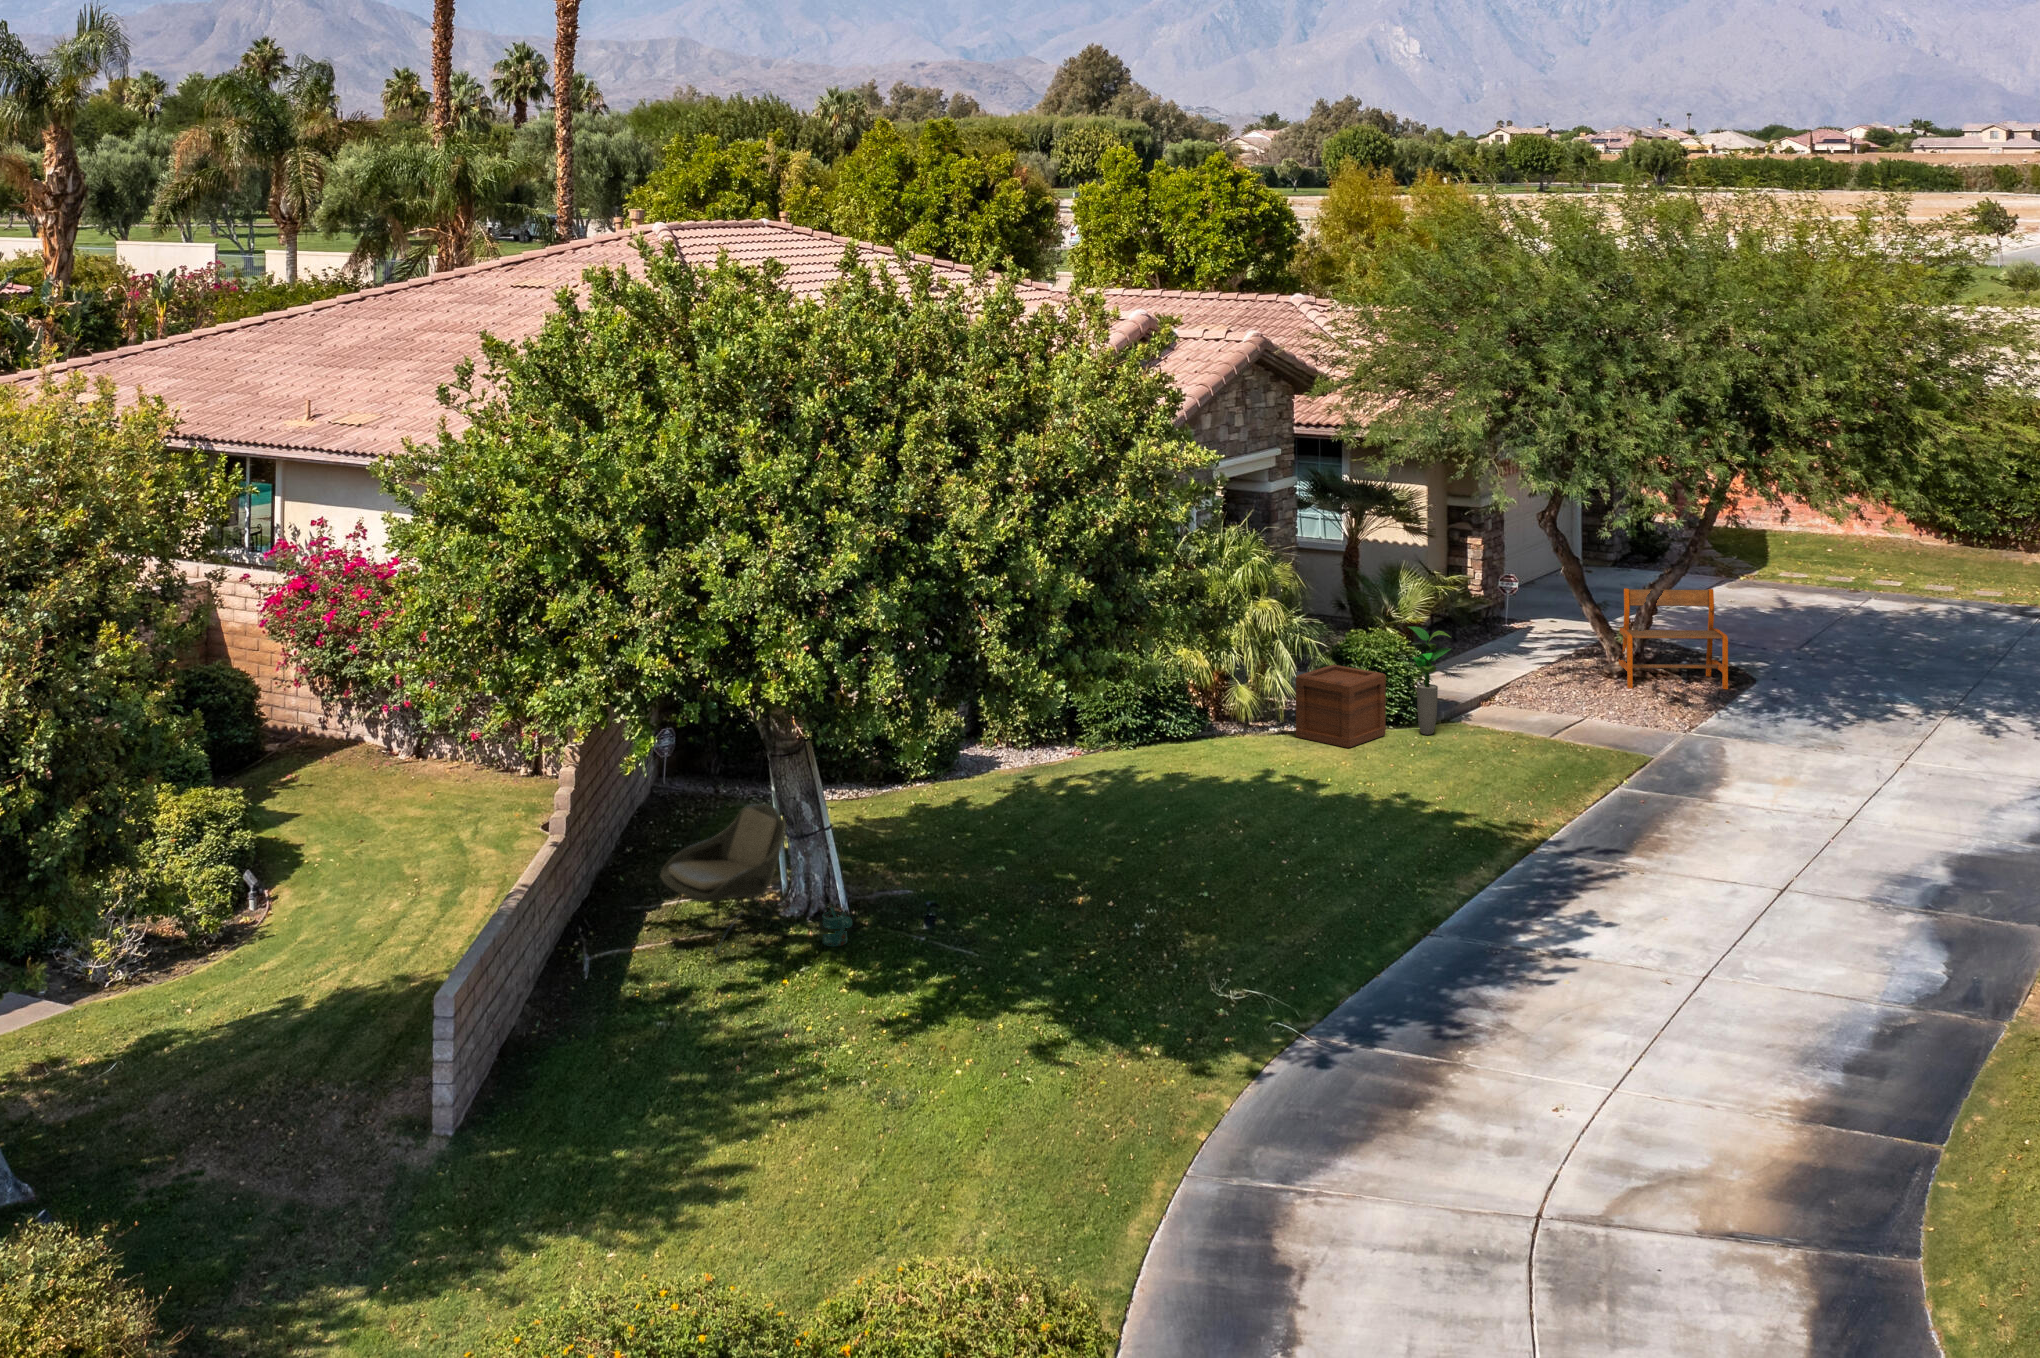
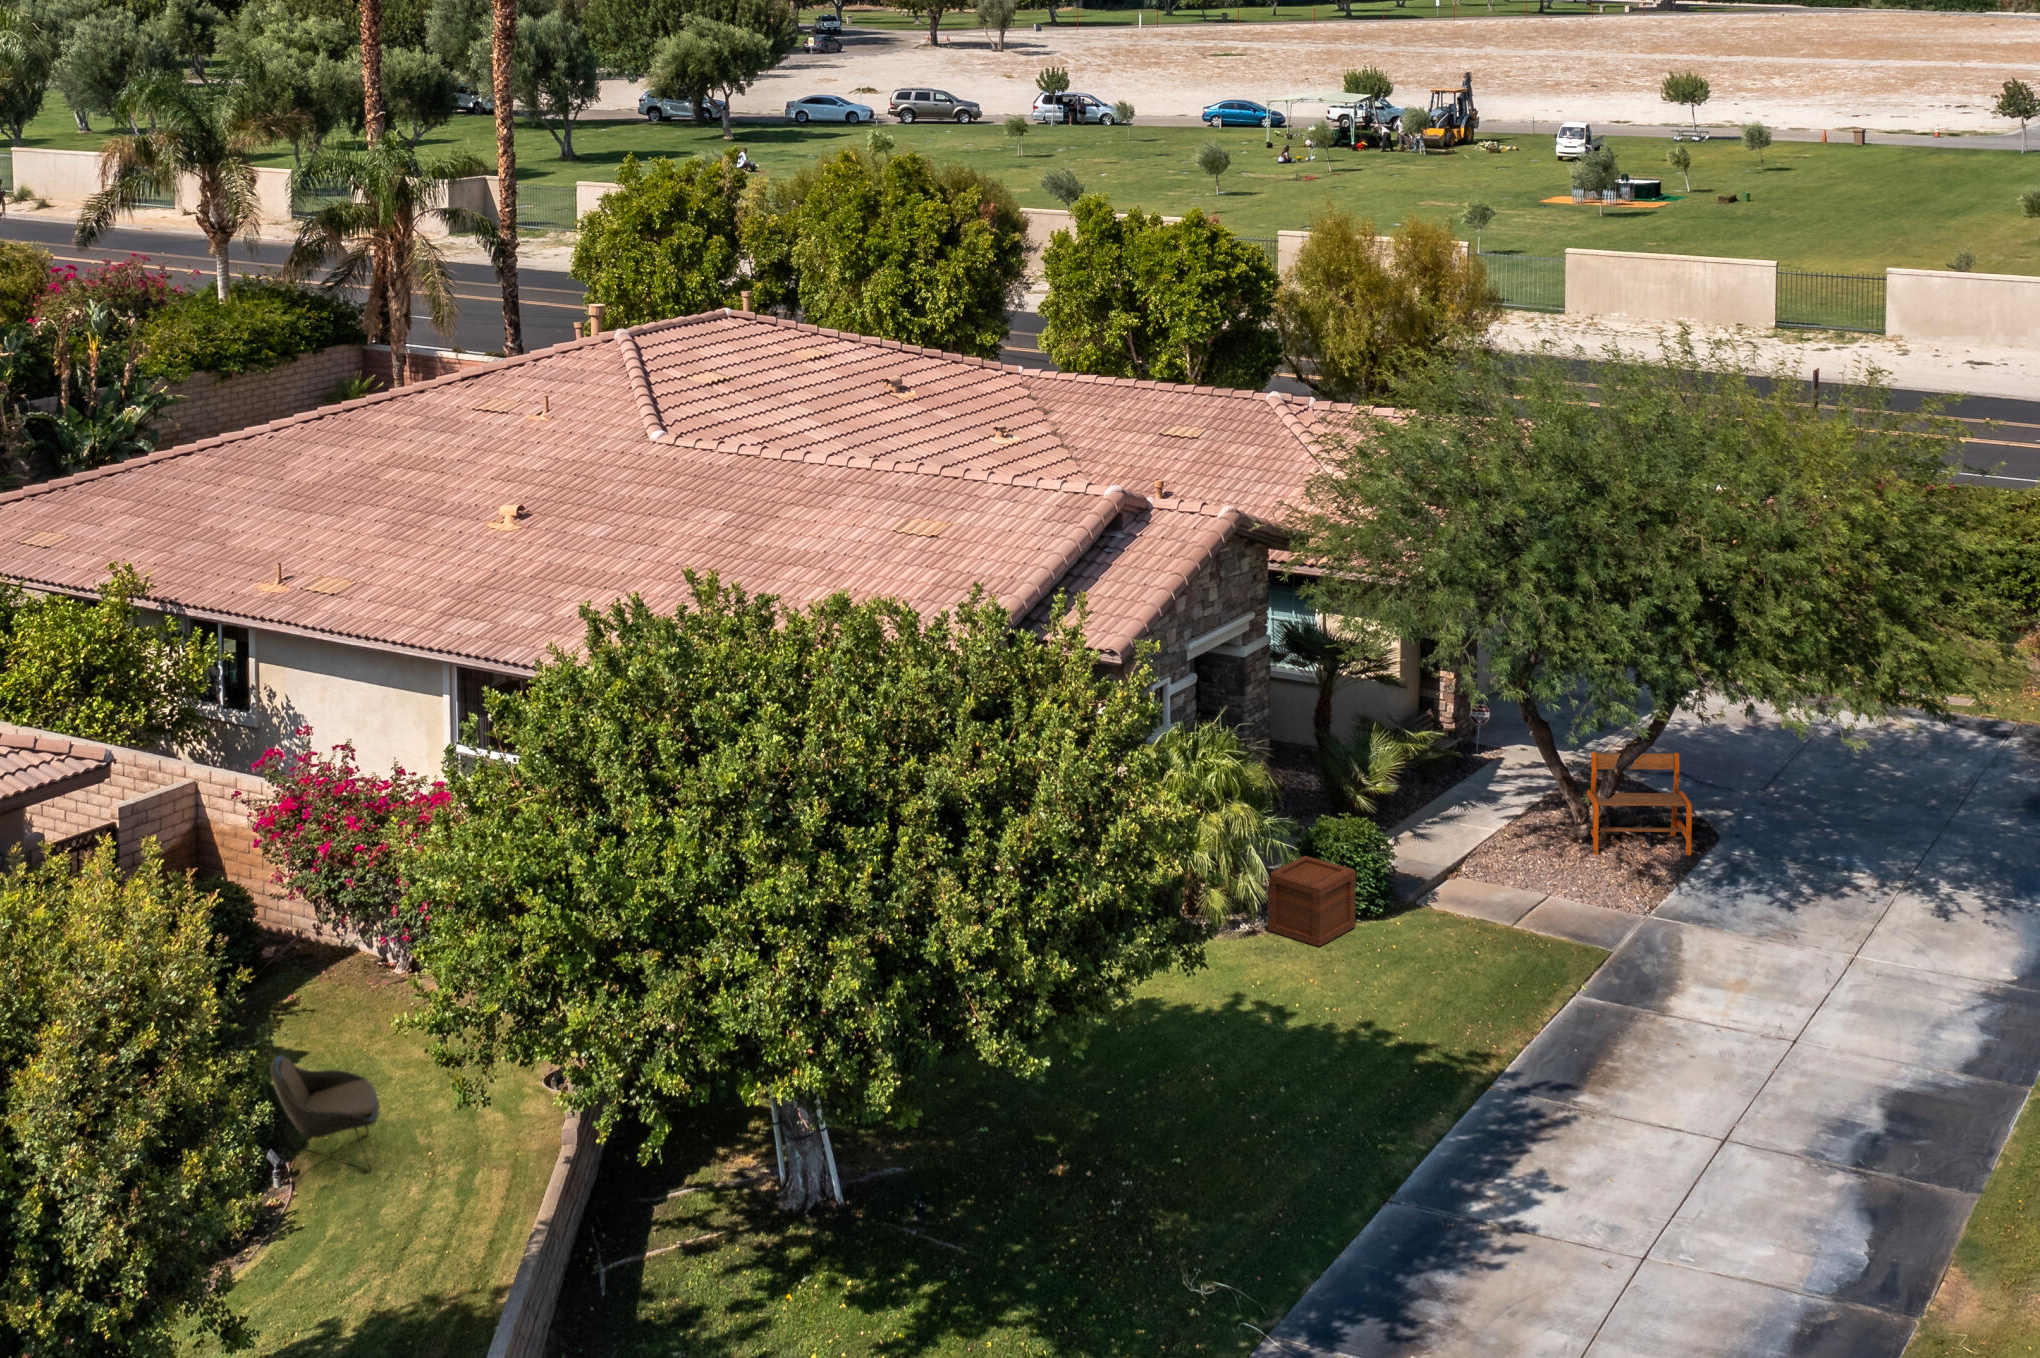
potted plant: present [1408,626,1451,735] -> none [1377,821,1420,926]
lounge chair: present [660,804,789,955] -> present [270,1055,379,1185]
watering can: present [822,904,852,946] -> none [818,1195,847,1238]

